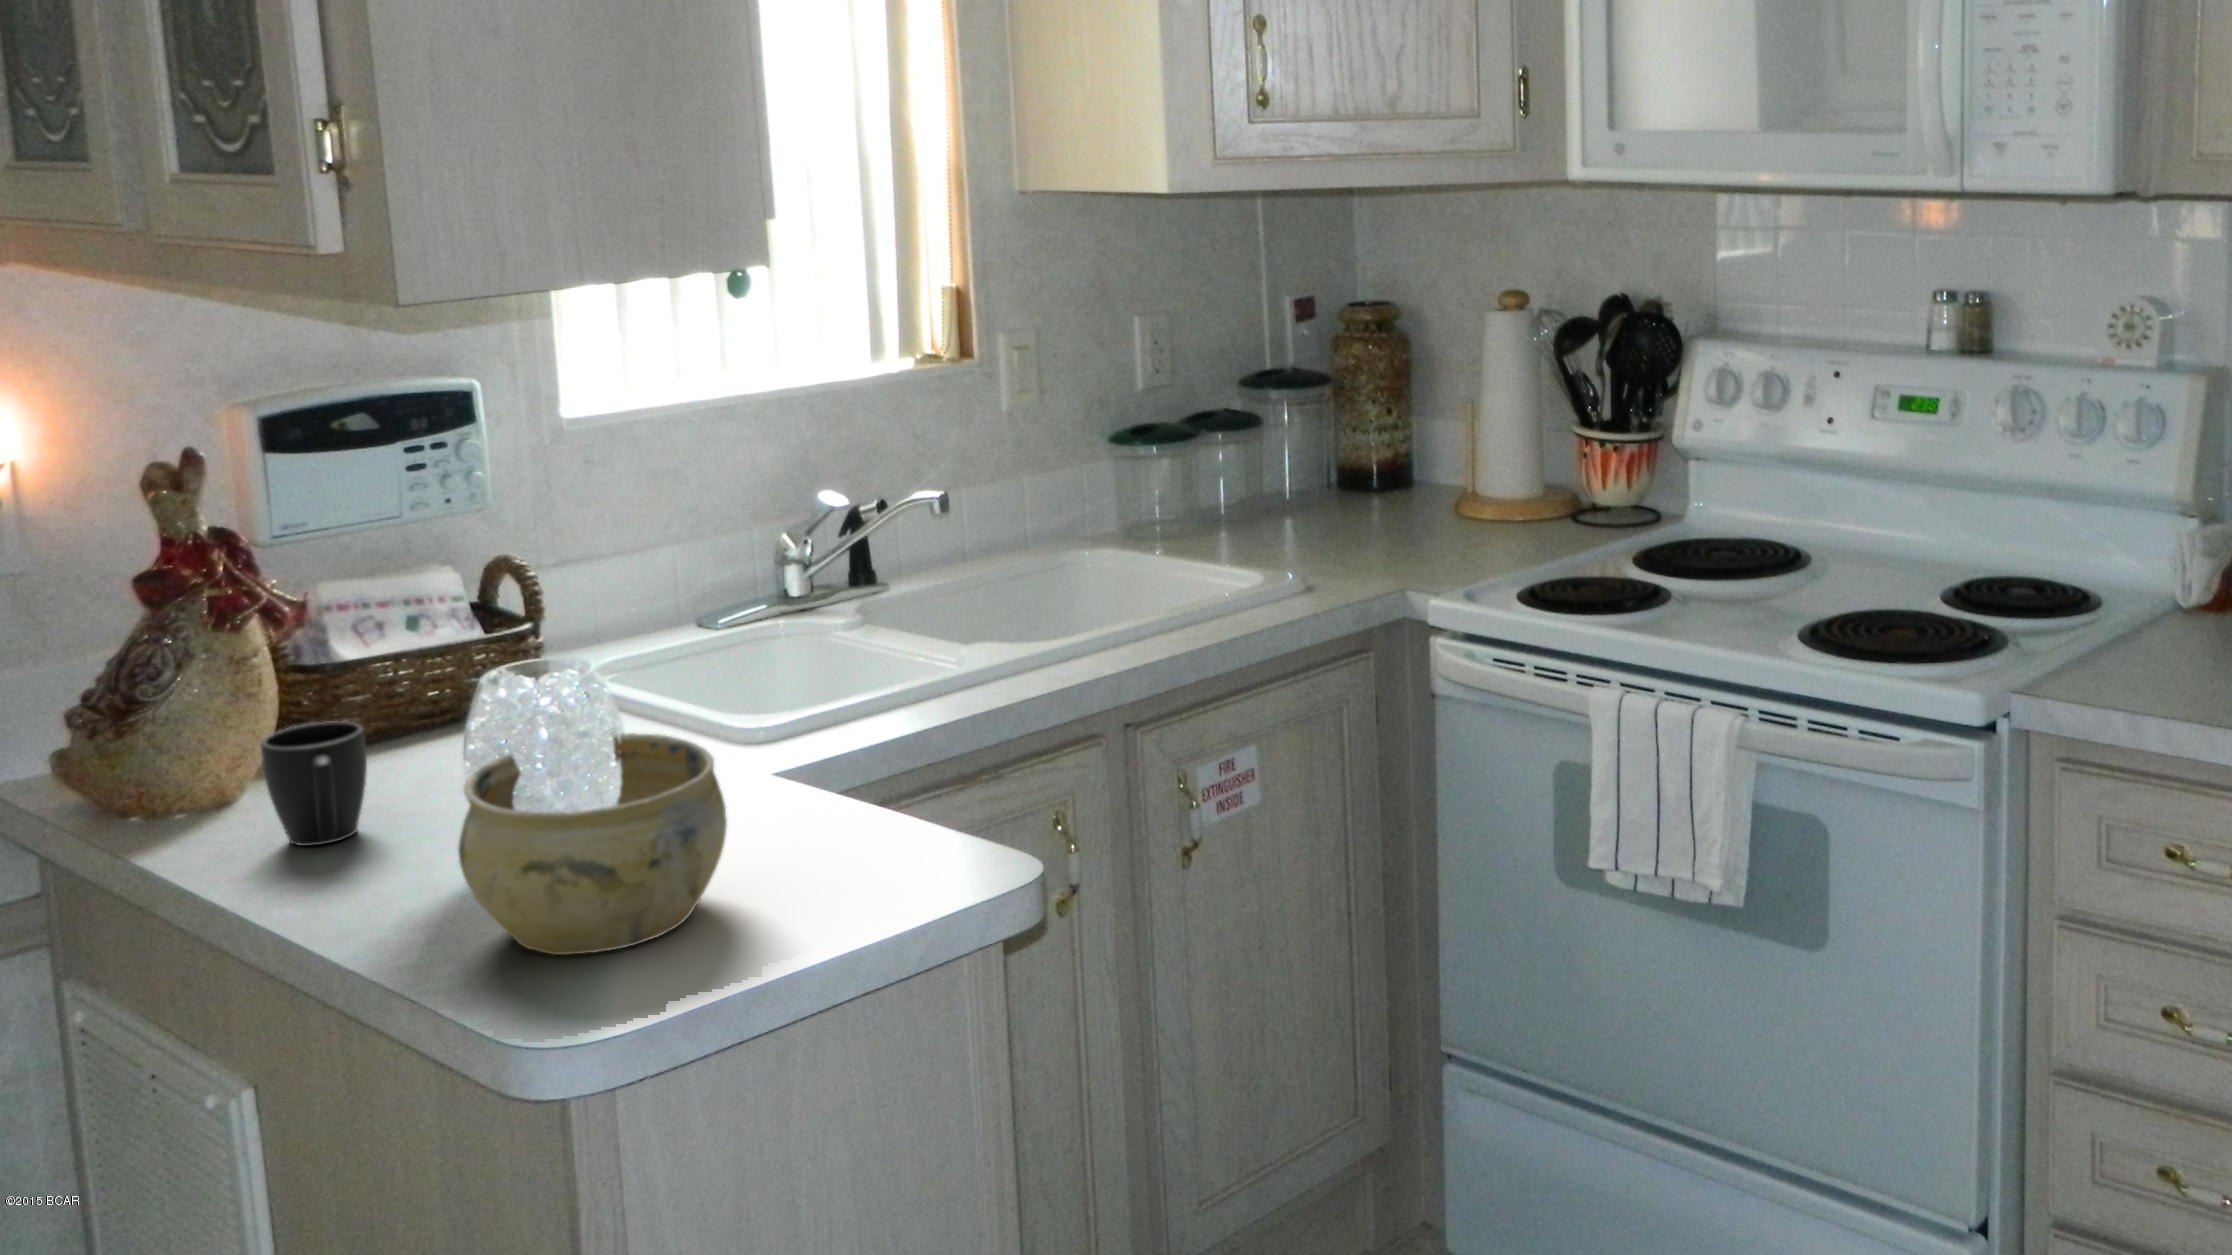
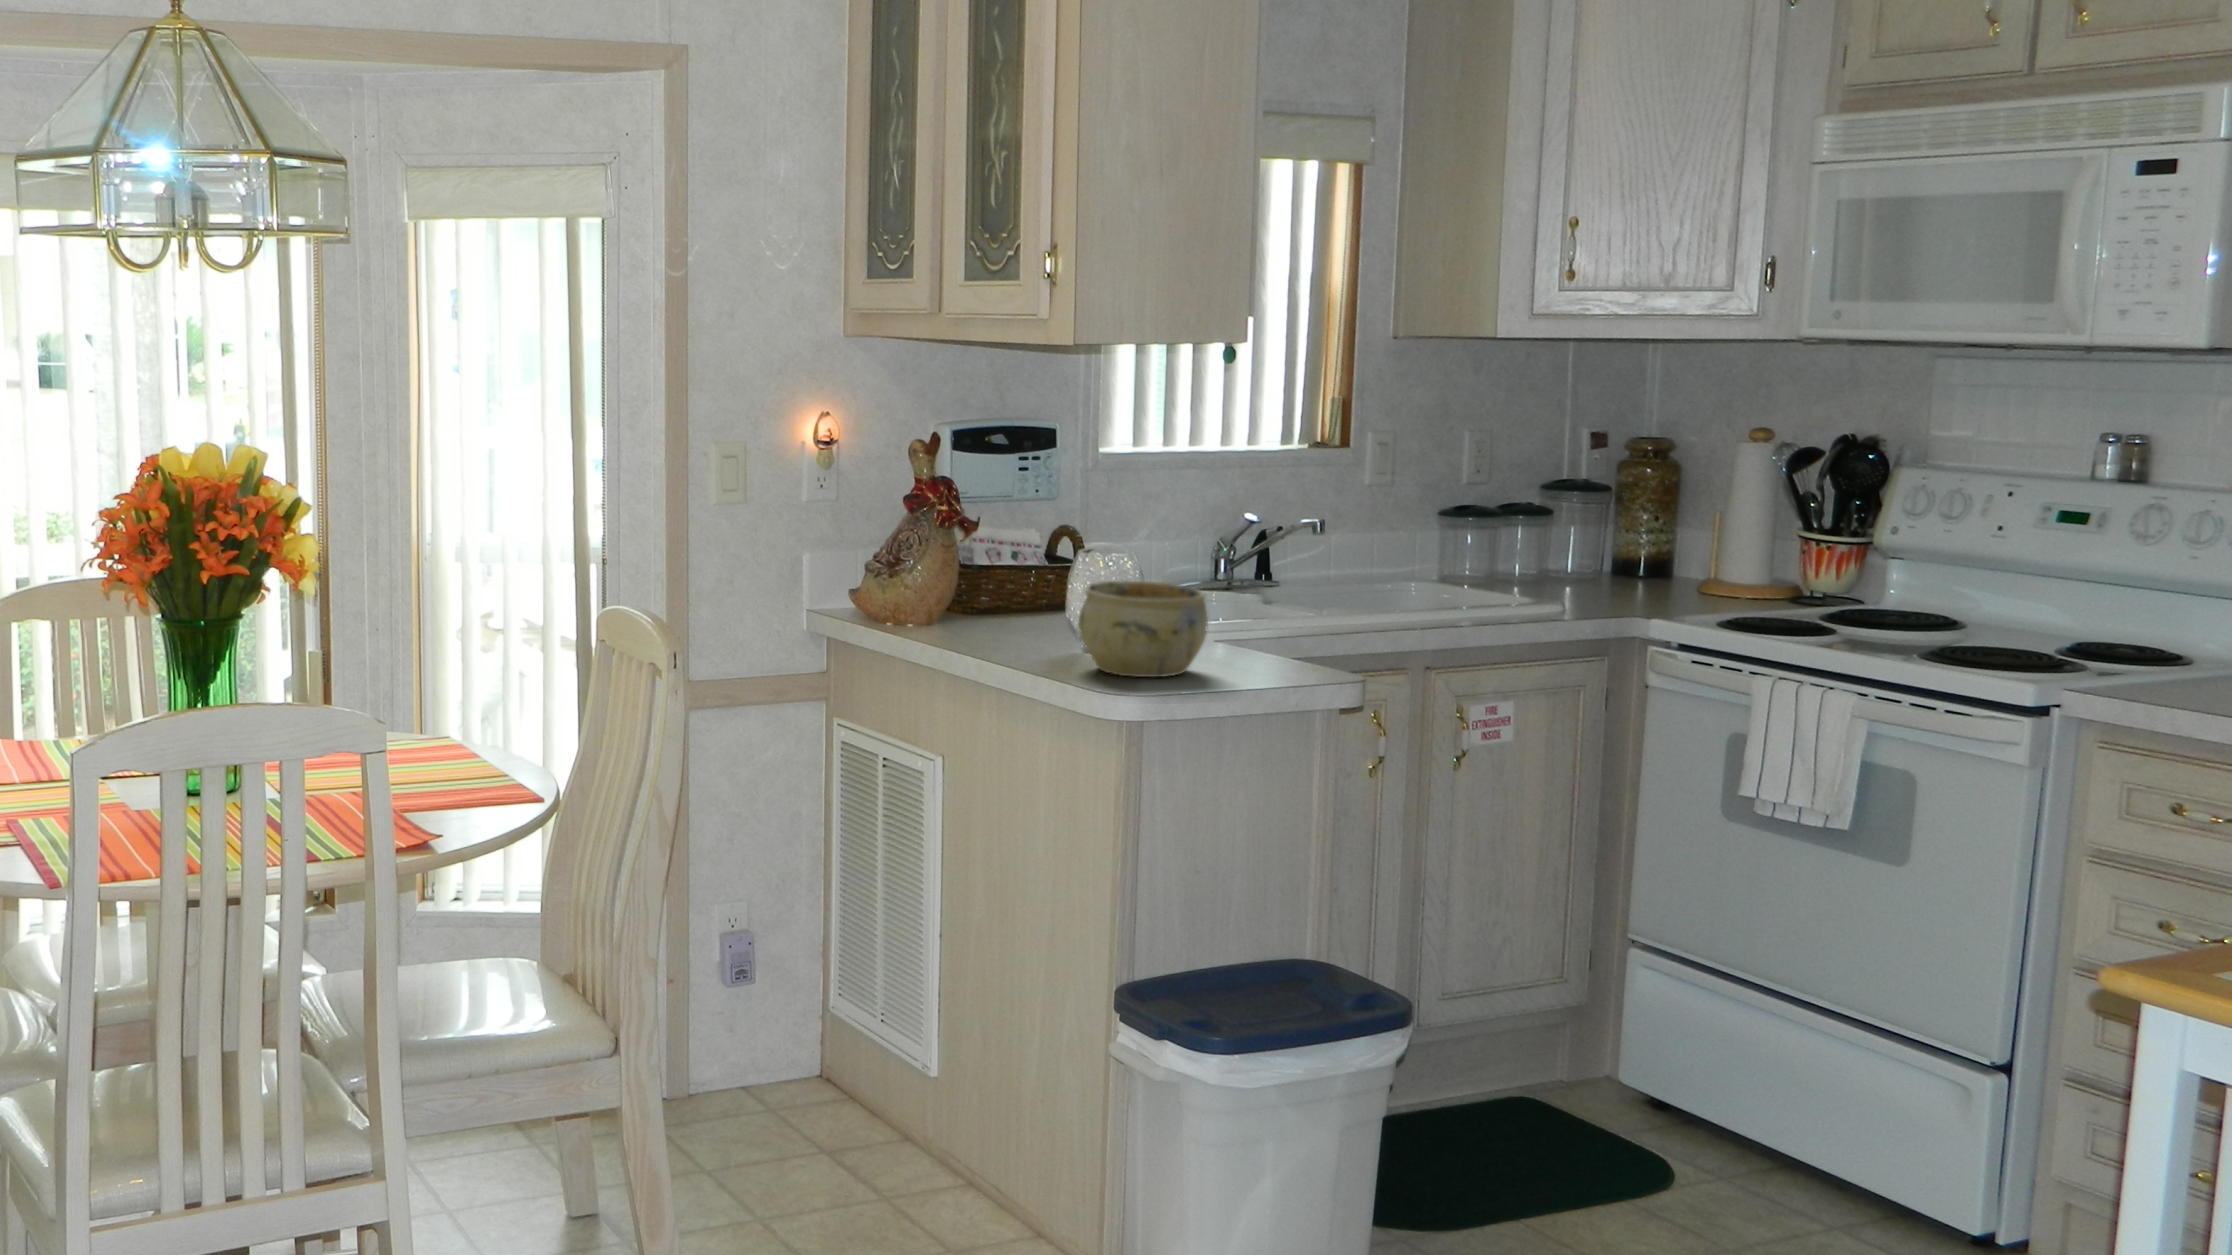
mug: present [261,721,367,846] -> none [967,577,1015,637]

